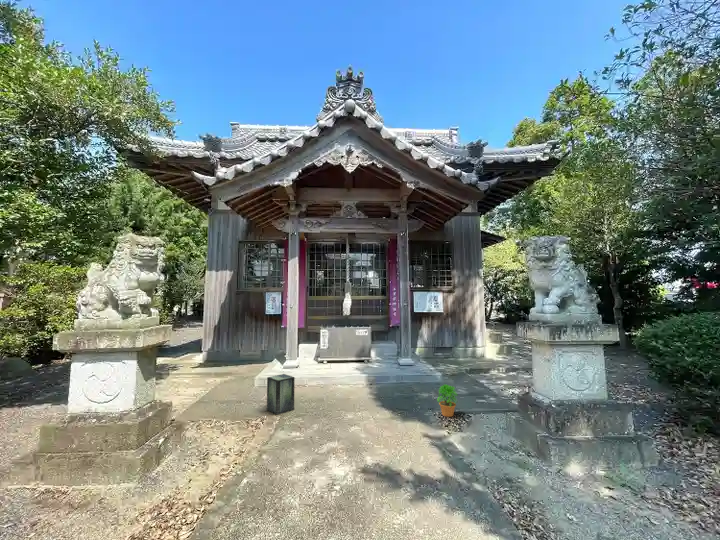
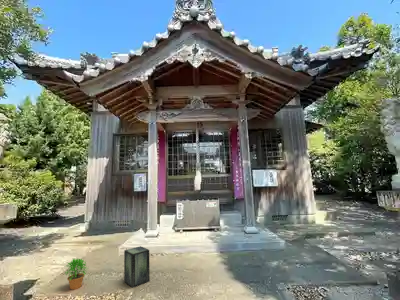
potted plant: present [437,385,457,417] -> present [65,259,86,289]

